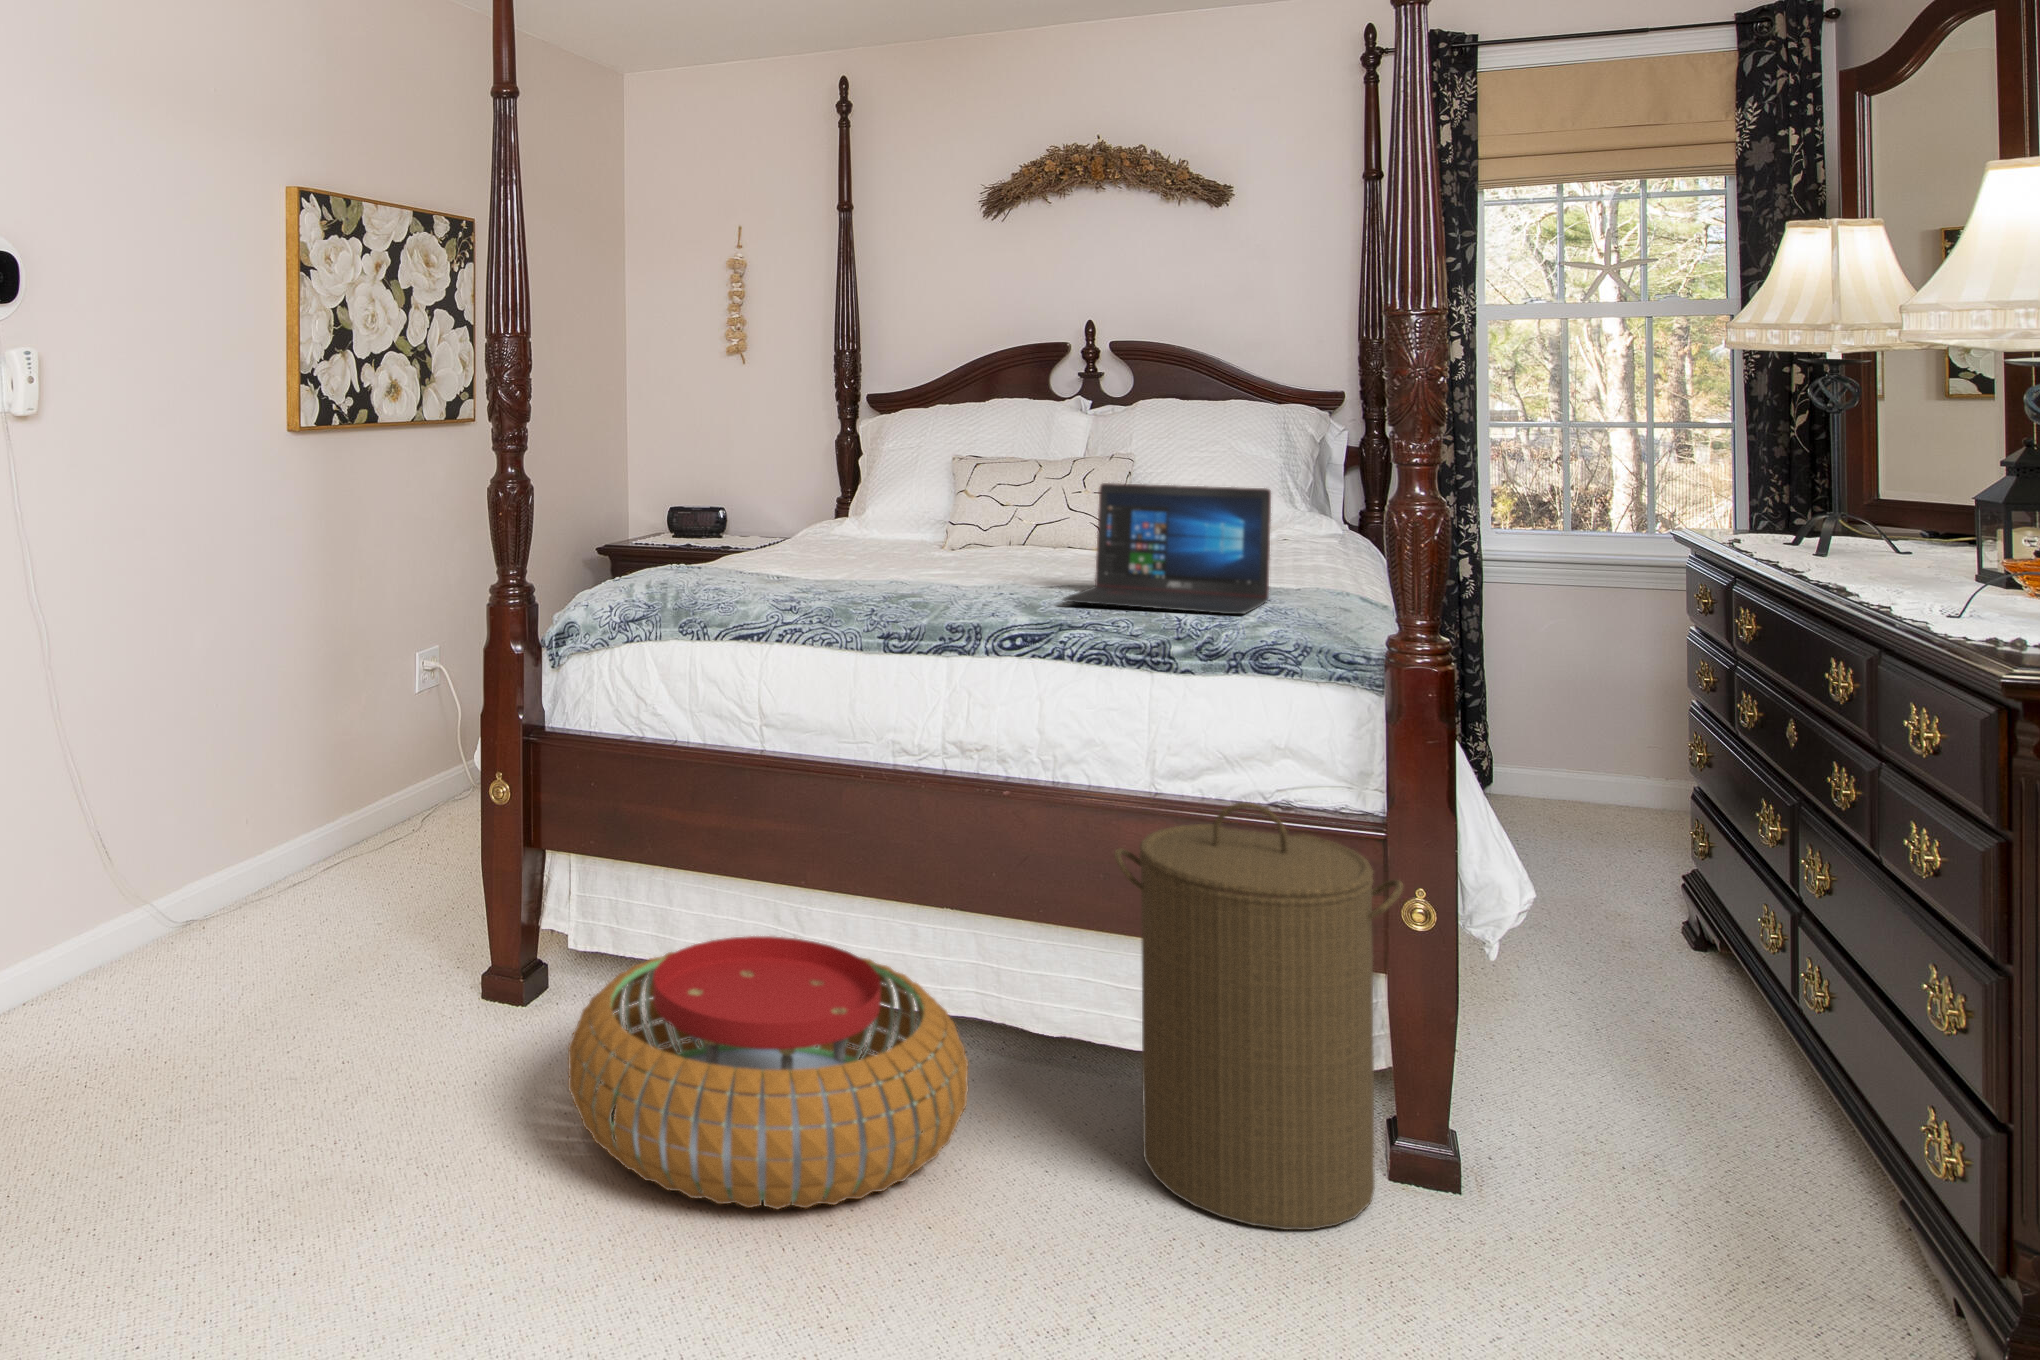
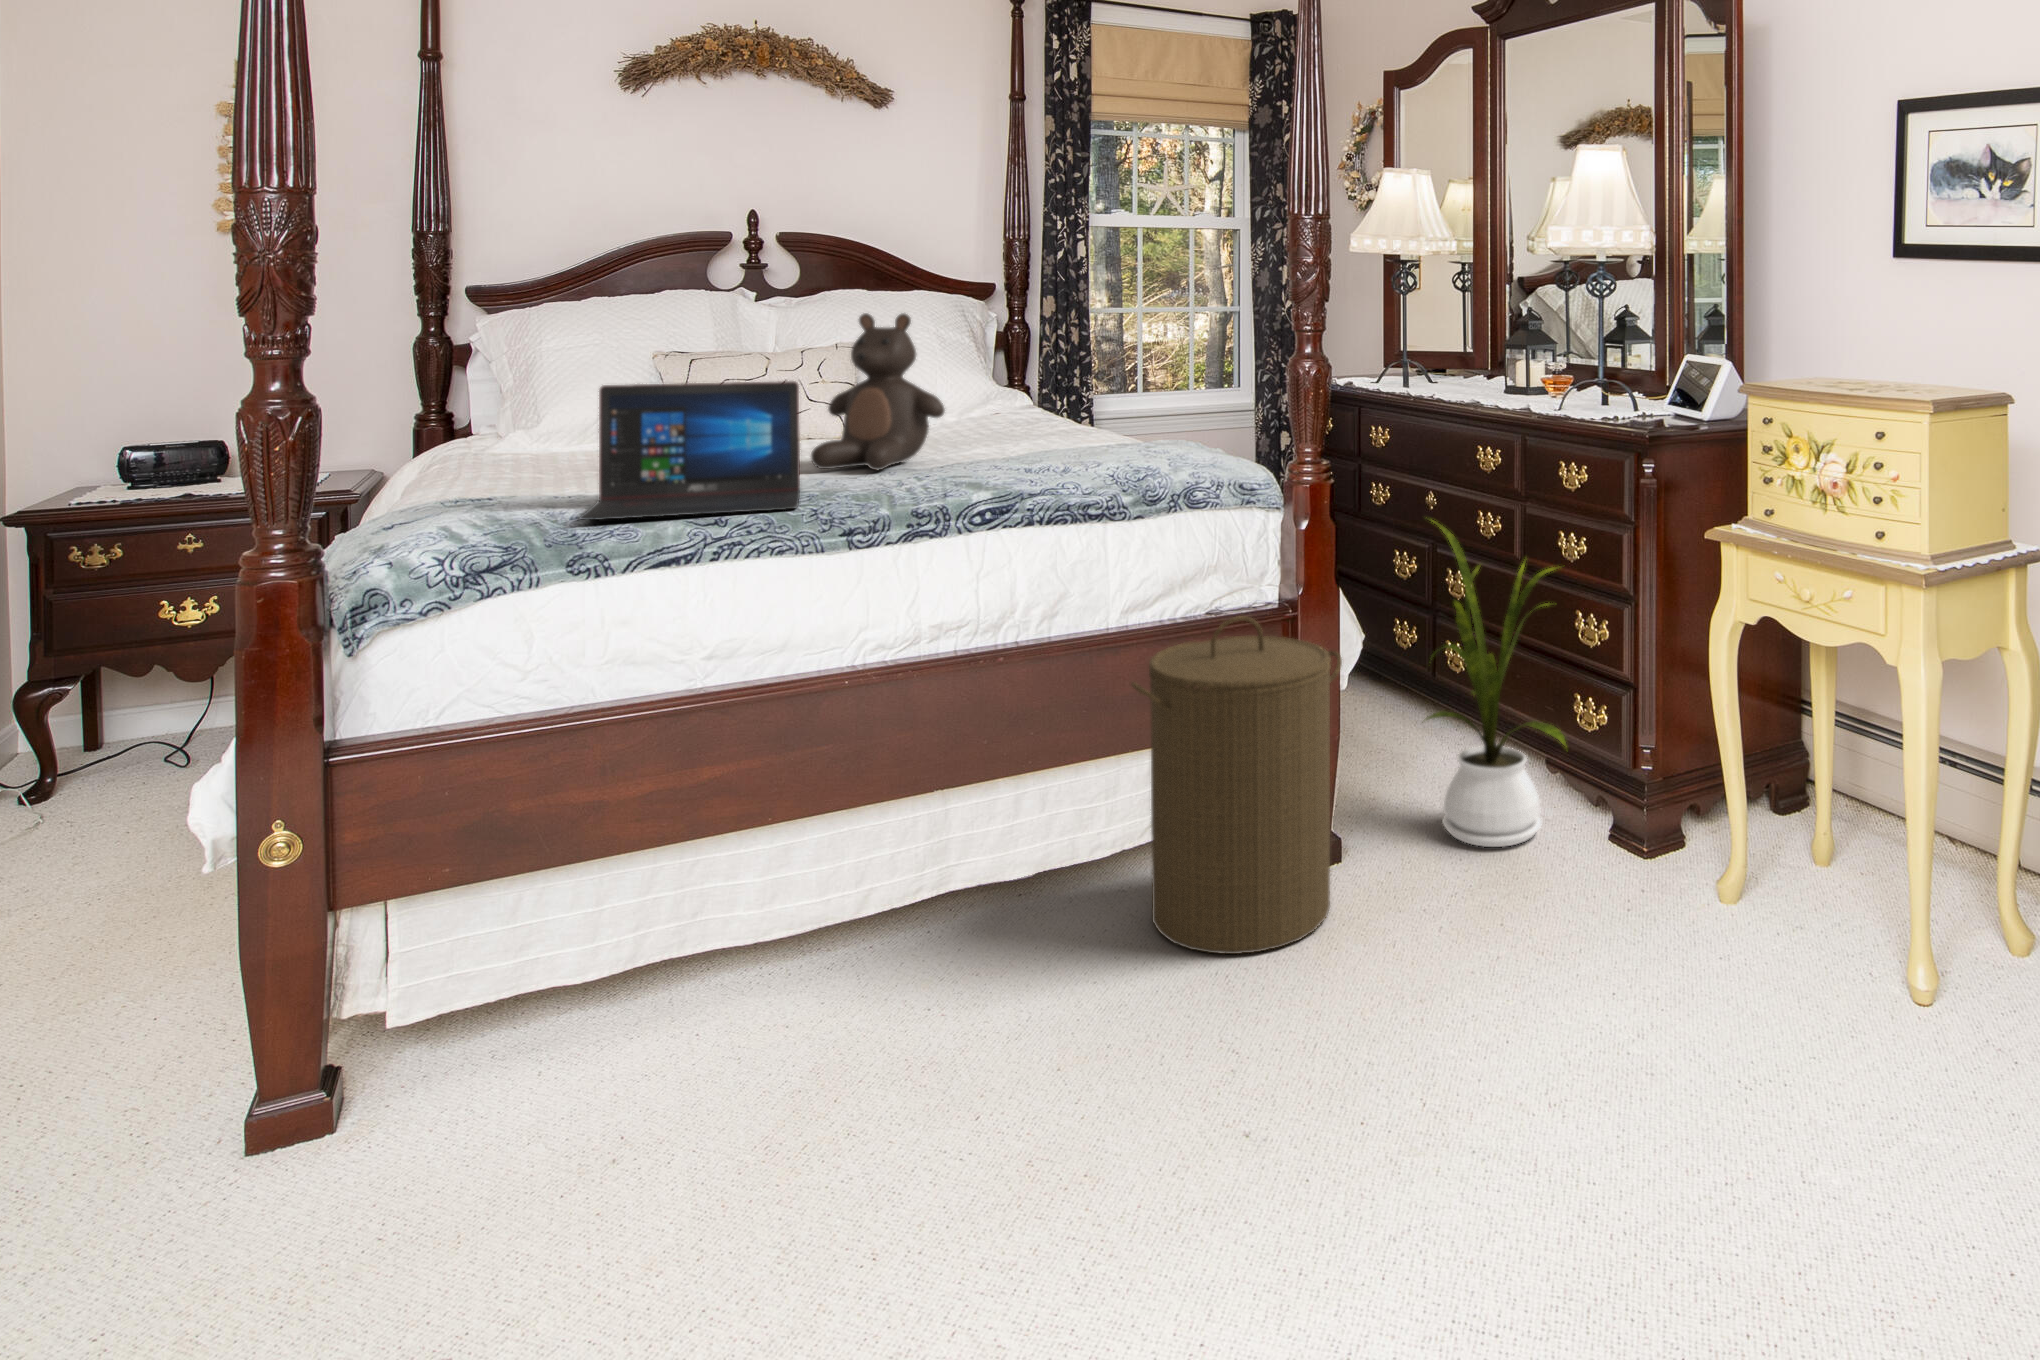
teddy bear: none [962,427,1085,584] -> present [811,313,945,470]
laptop: present [1063,483,1271,614] -> present [580,381,800,520]
house plant: none [1609,734,1870,1272] -> present [1426,522,1567,847]
pouf: present [568,936,968,1210] -> none [562,864,1046,1185]

